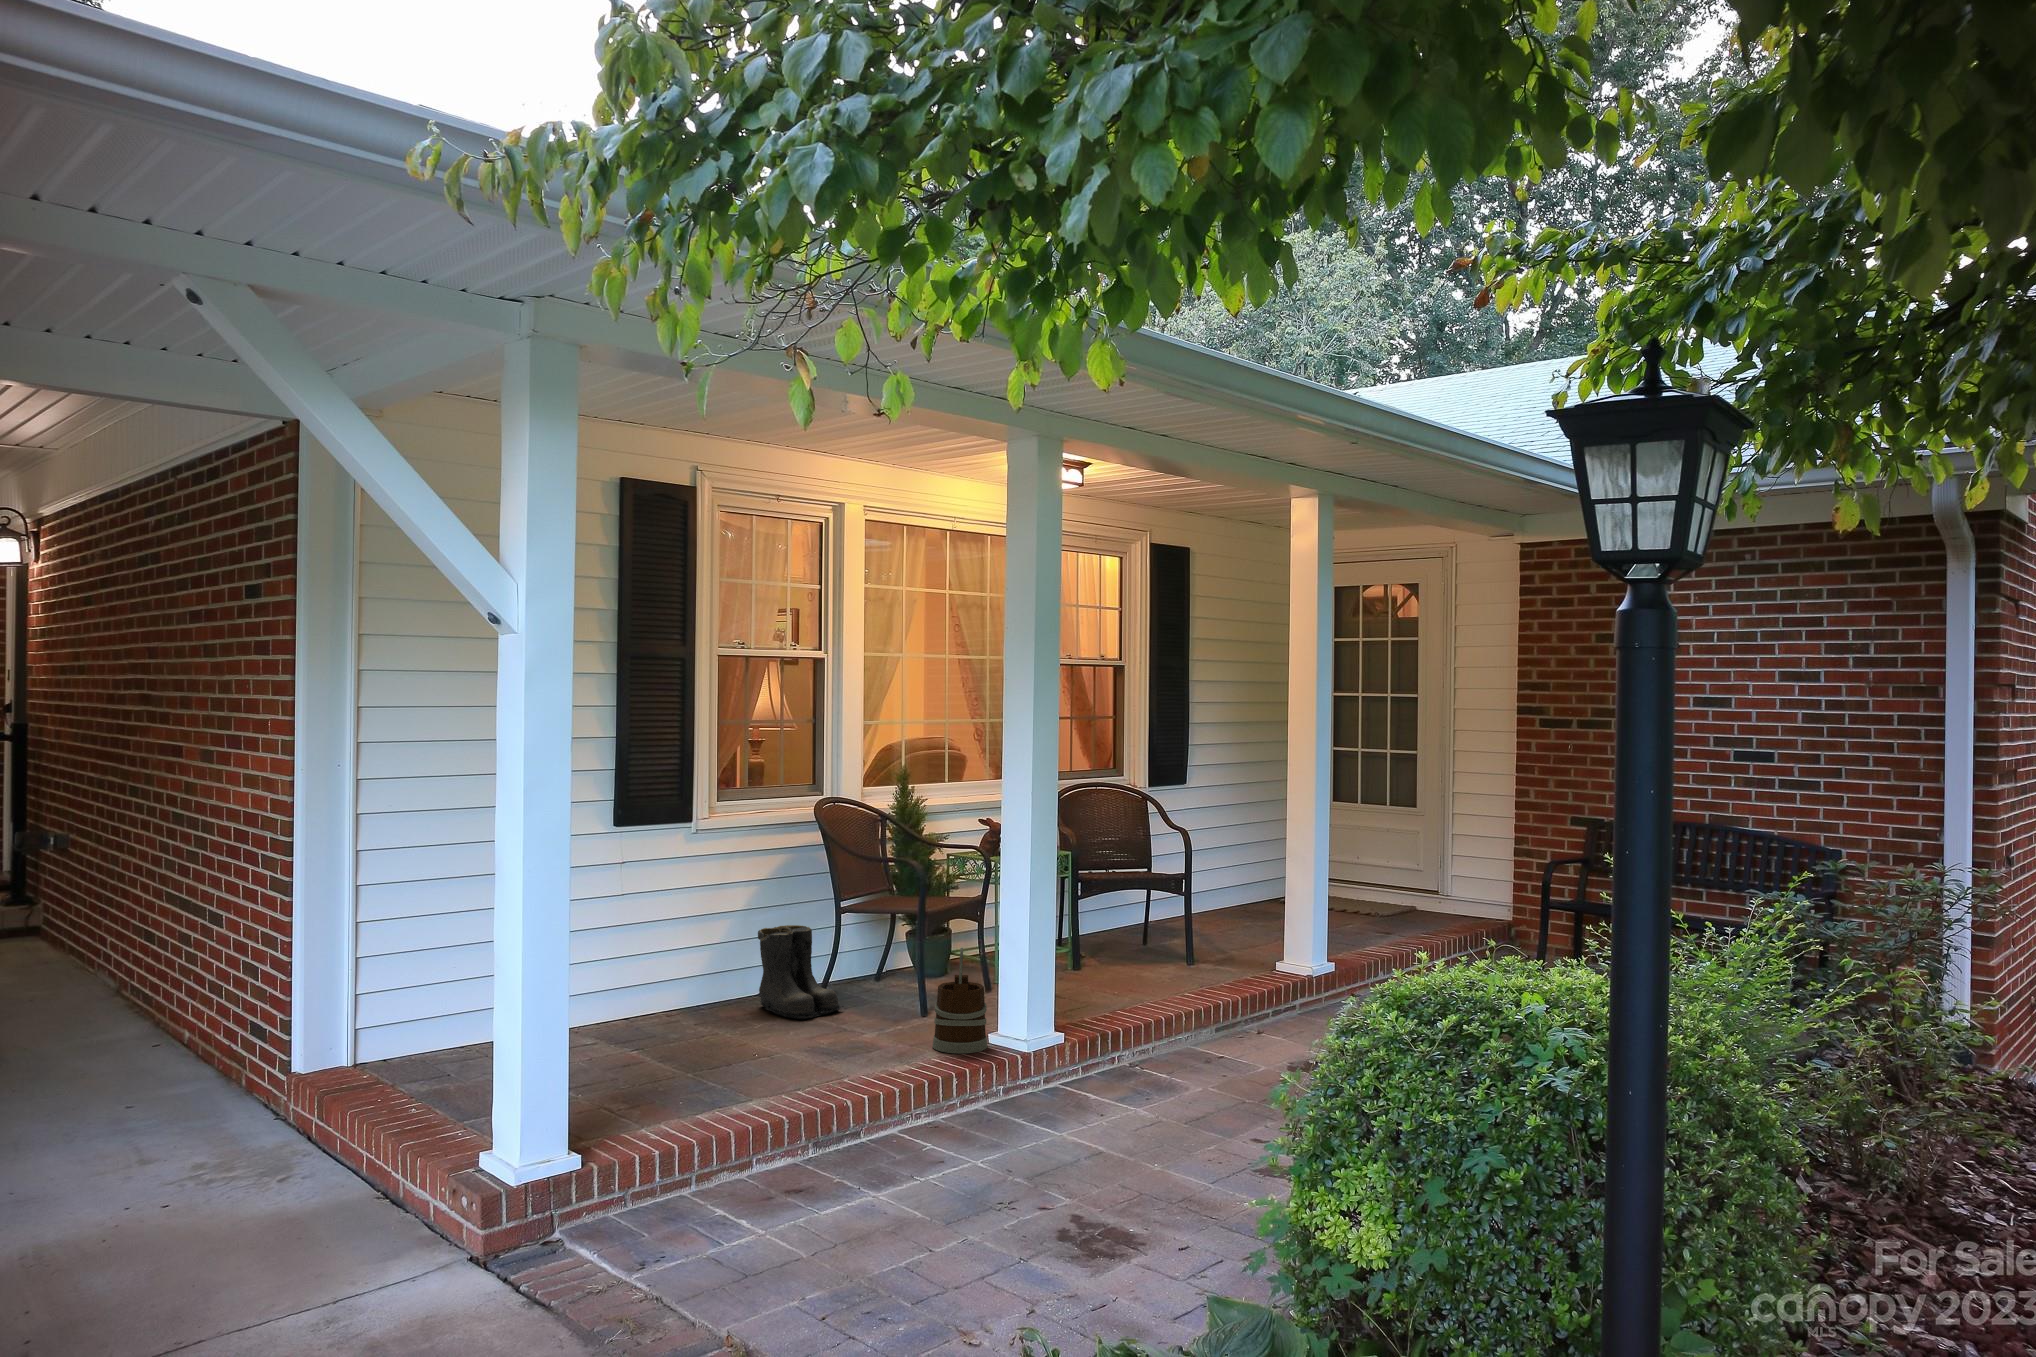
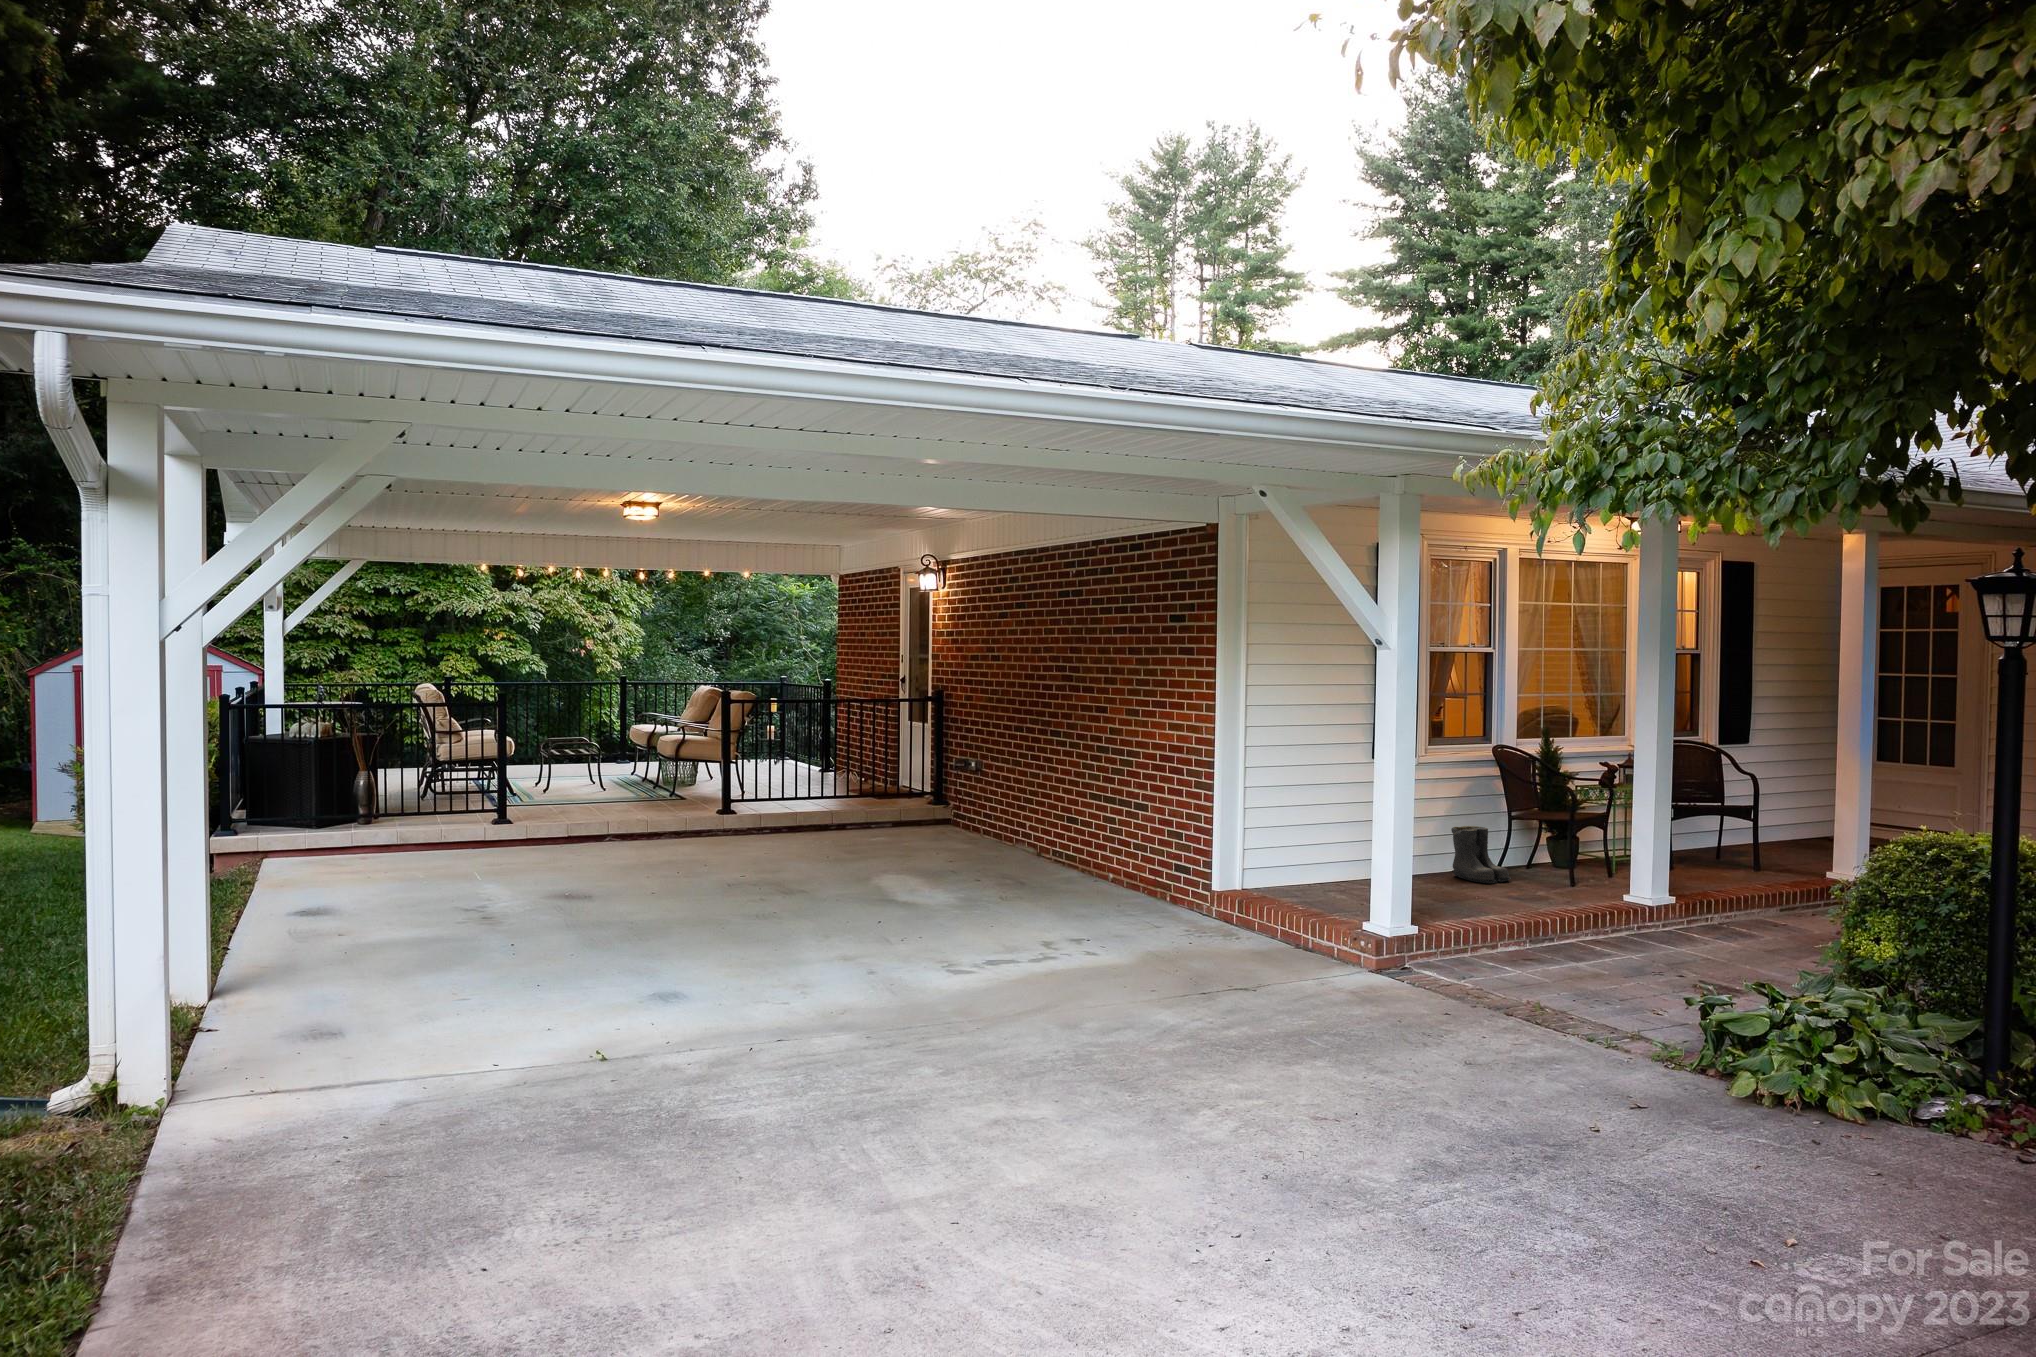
wooden bucket: present [932,948,987,1053] -> none [1587,839,1625,905]

